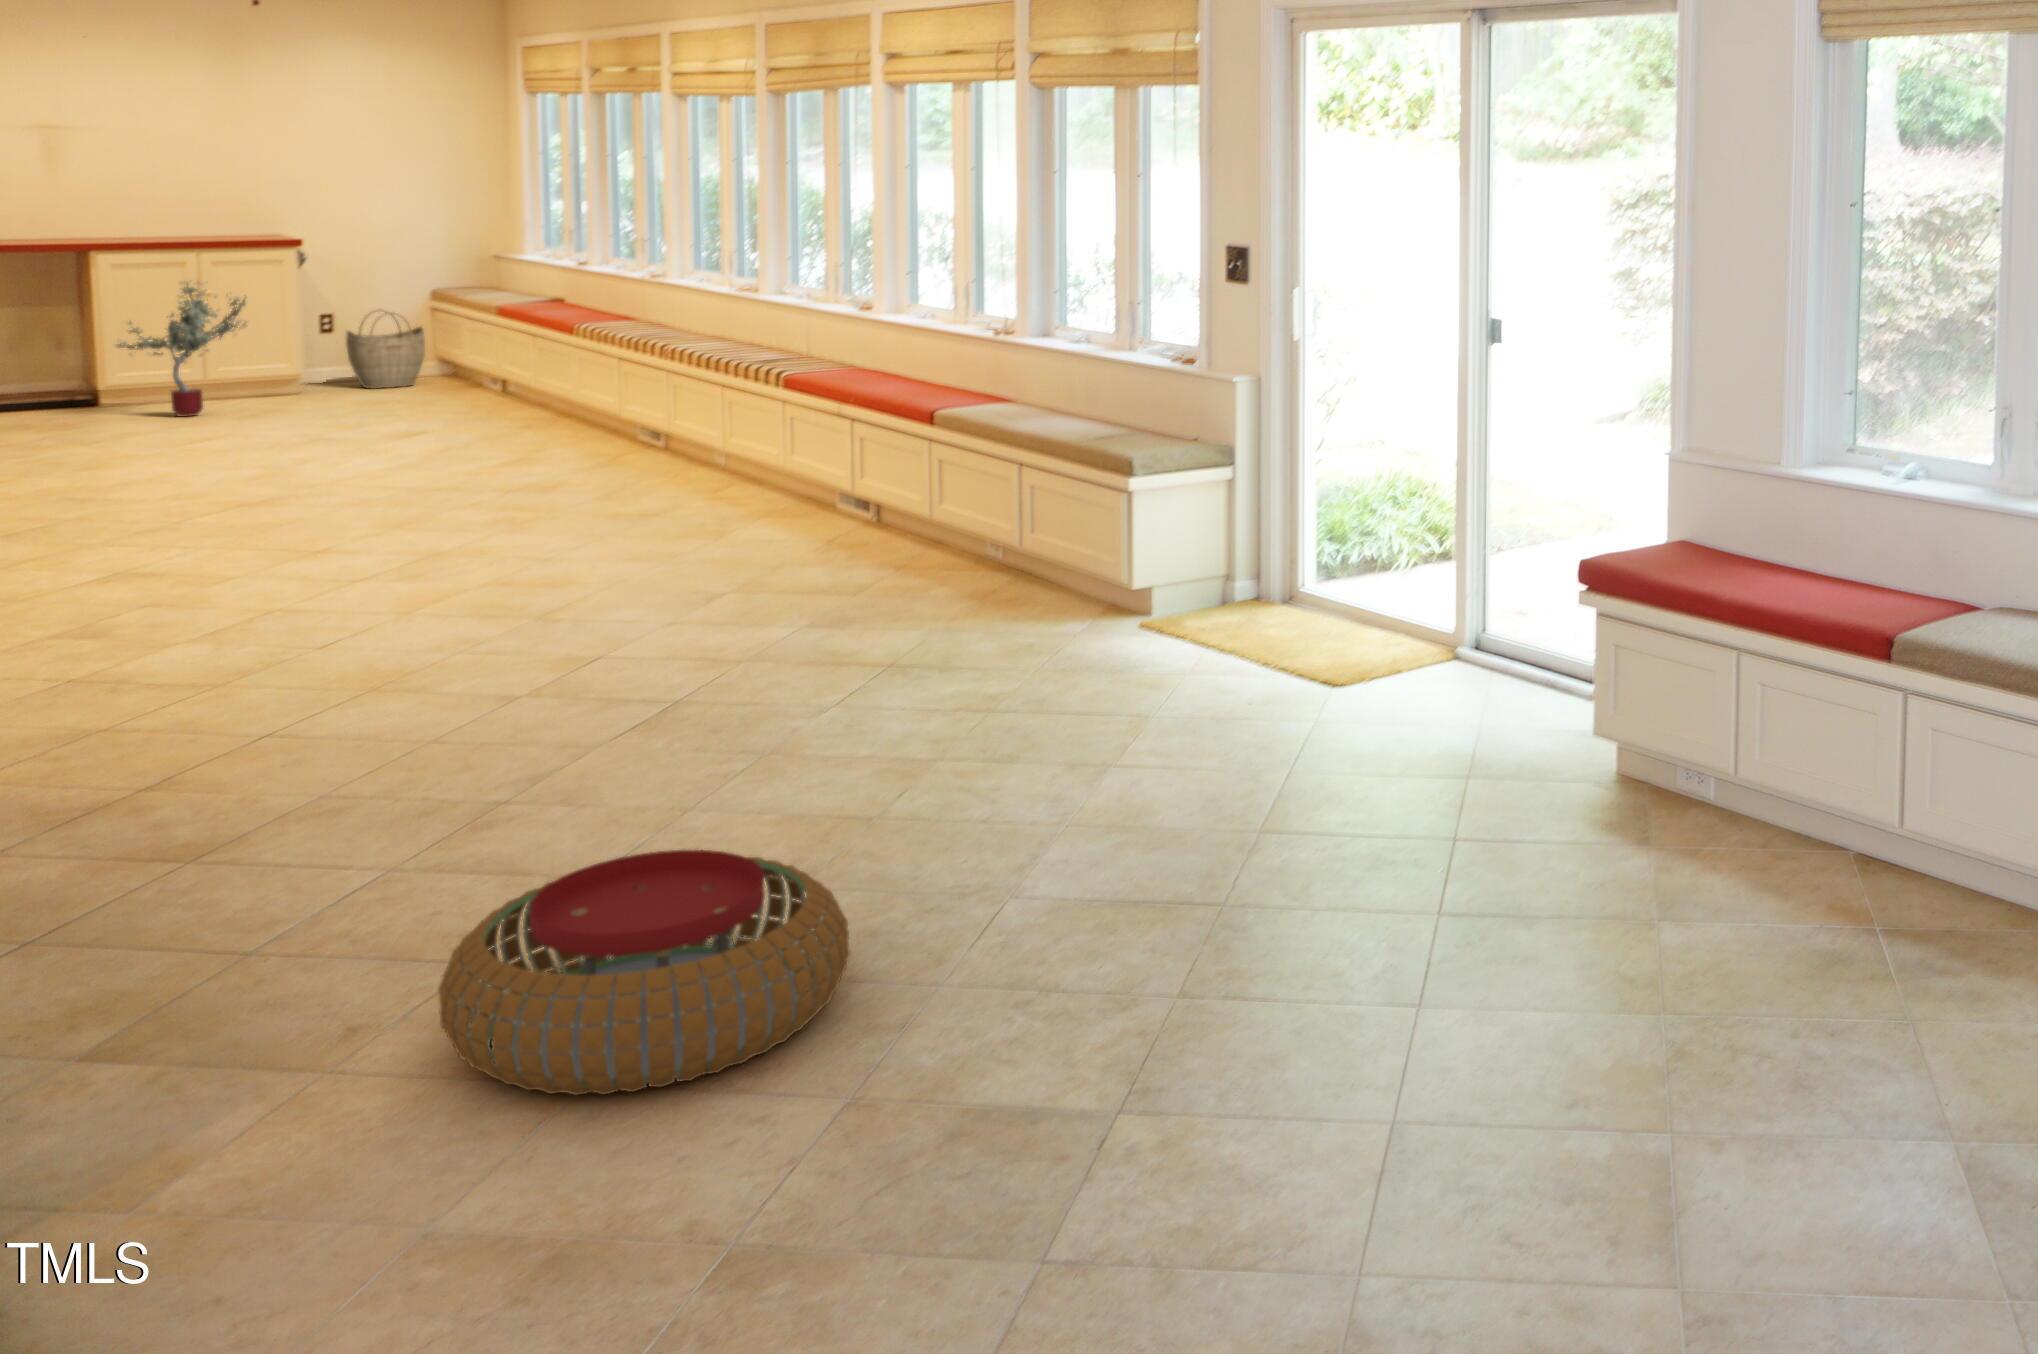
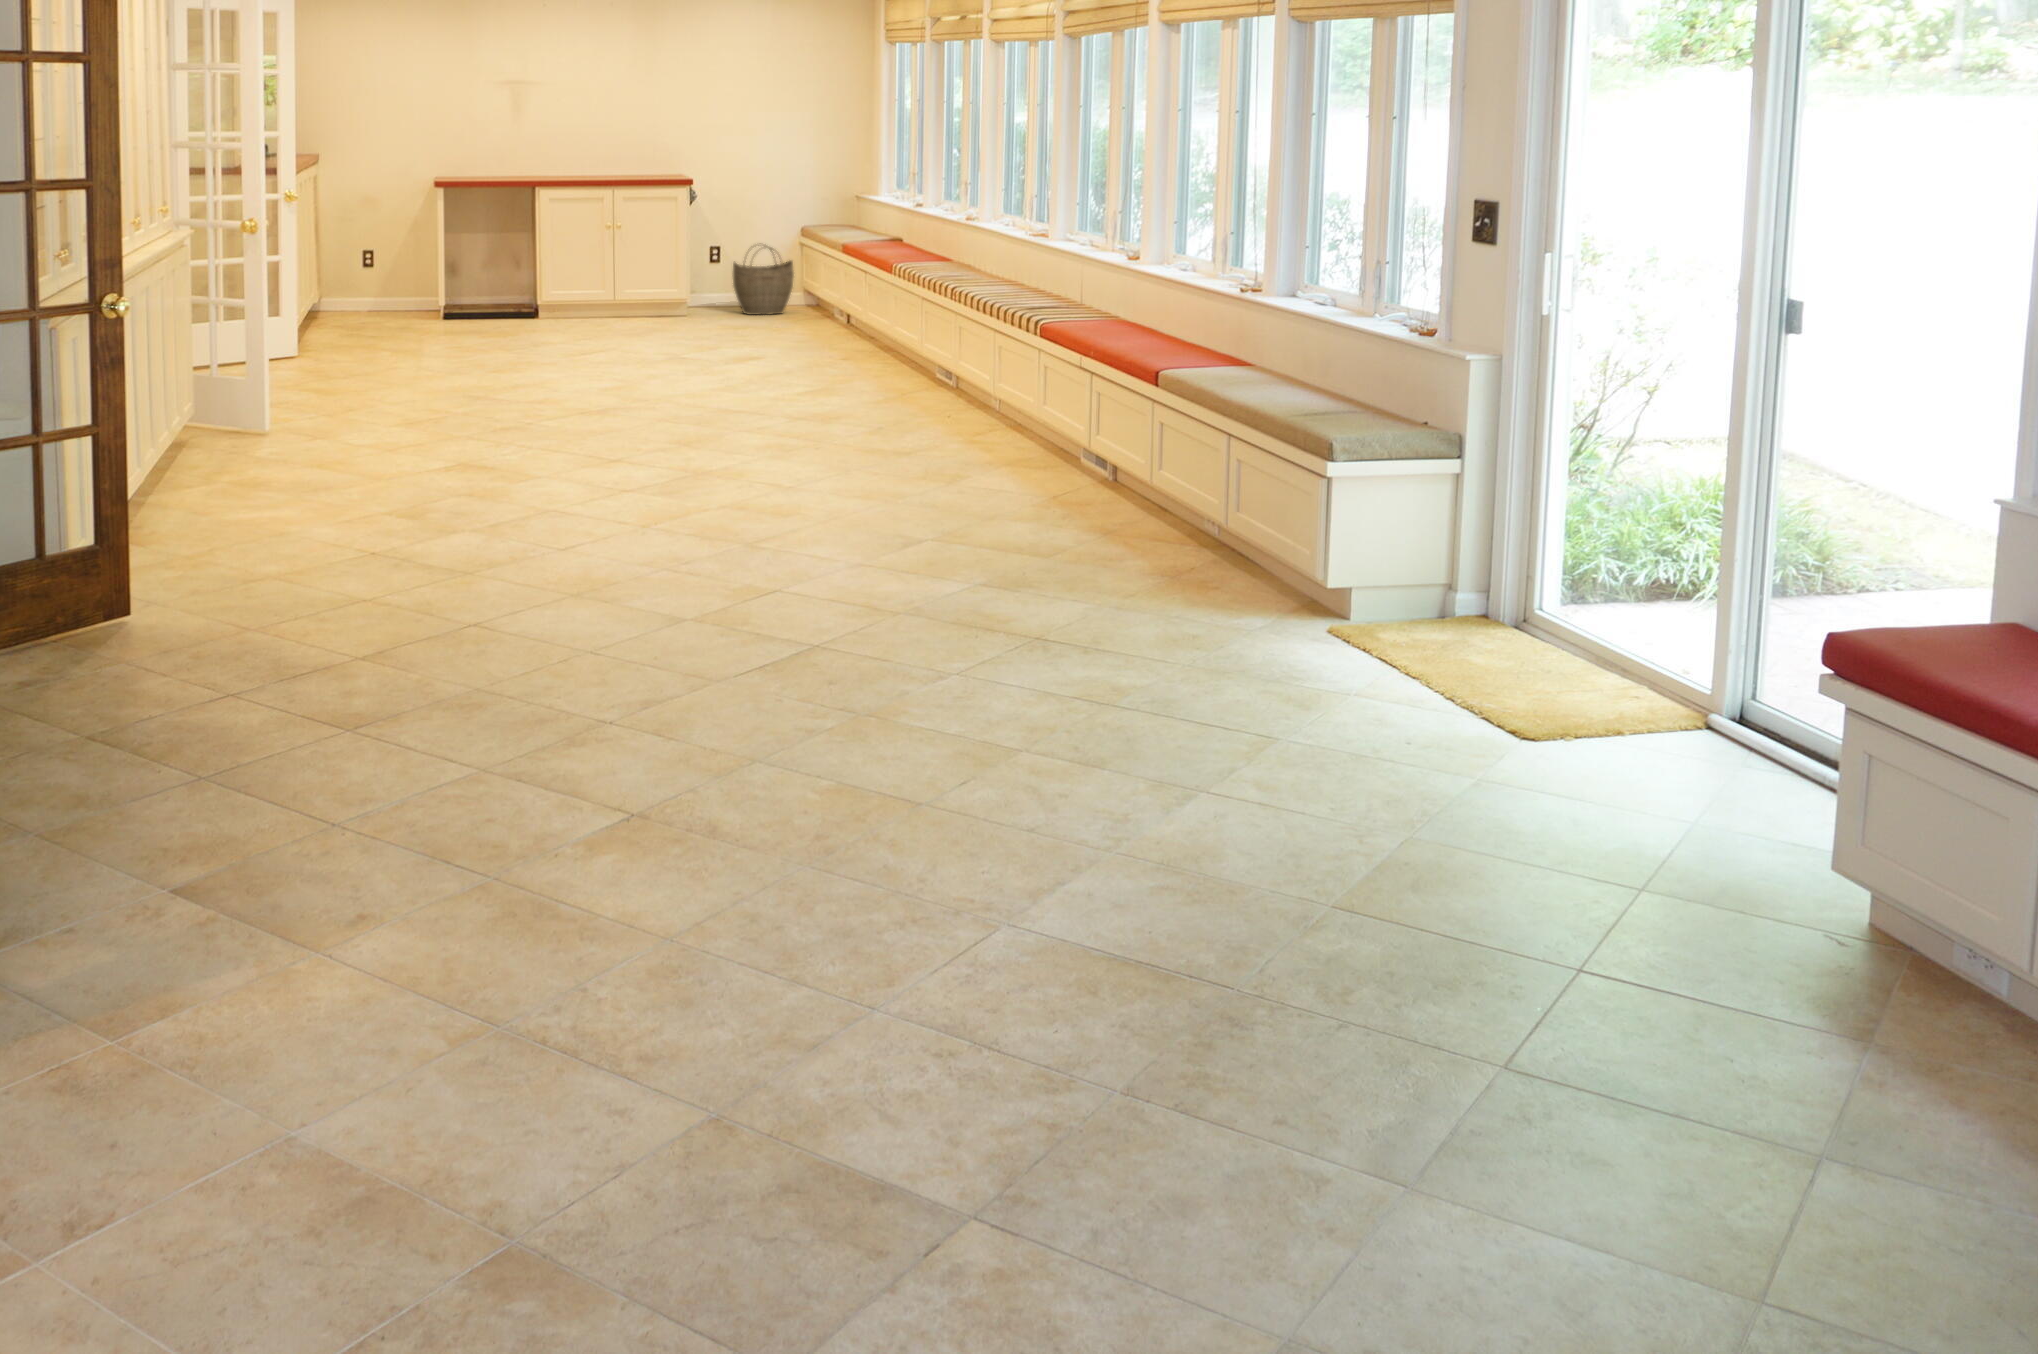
potted tree: present [117,281,247,417] -> none [558,214,654,331]
pouf: present [438,850,850,1095] -> none [478,776,831,999]

